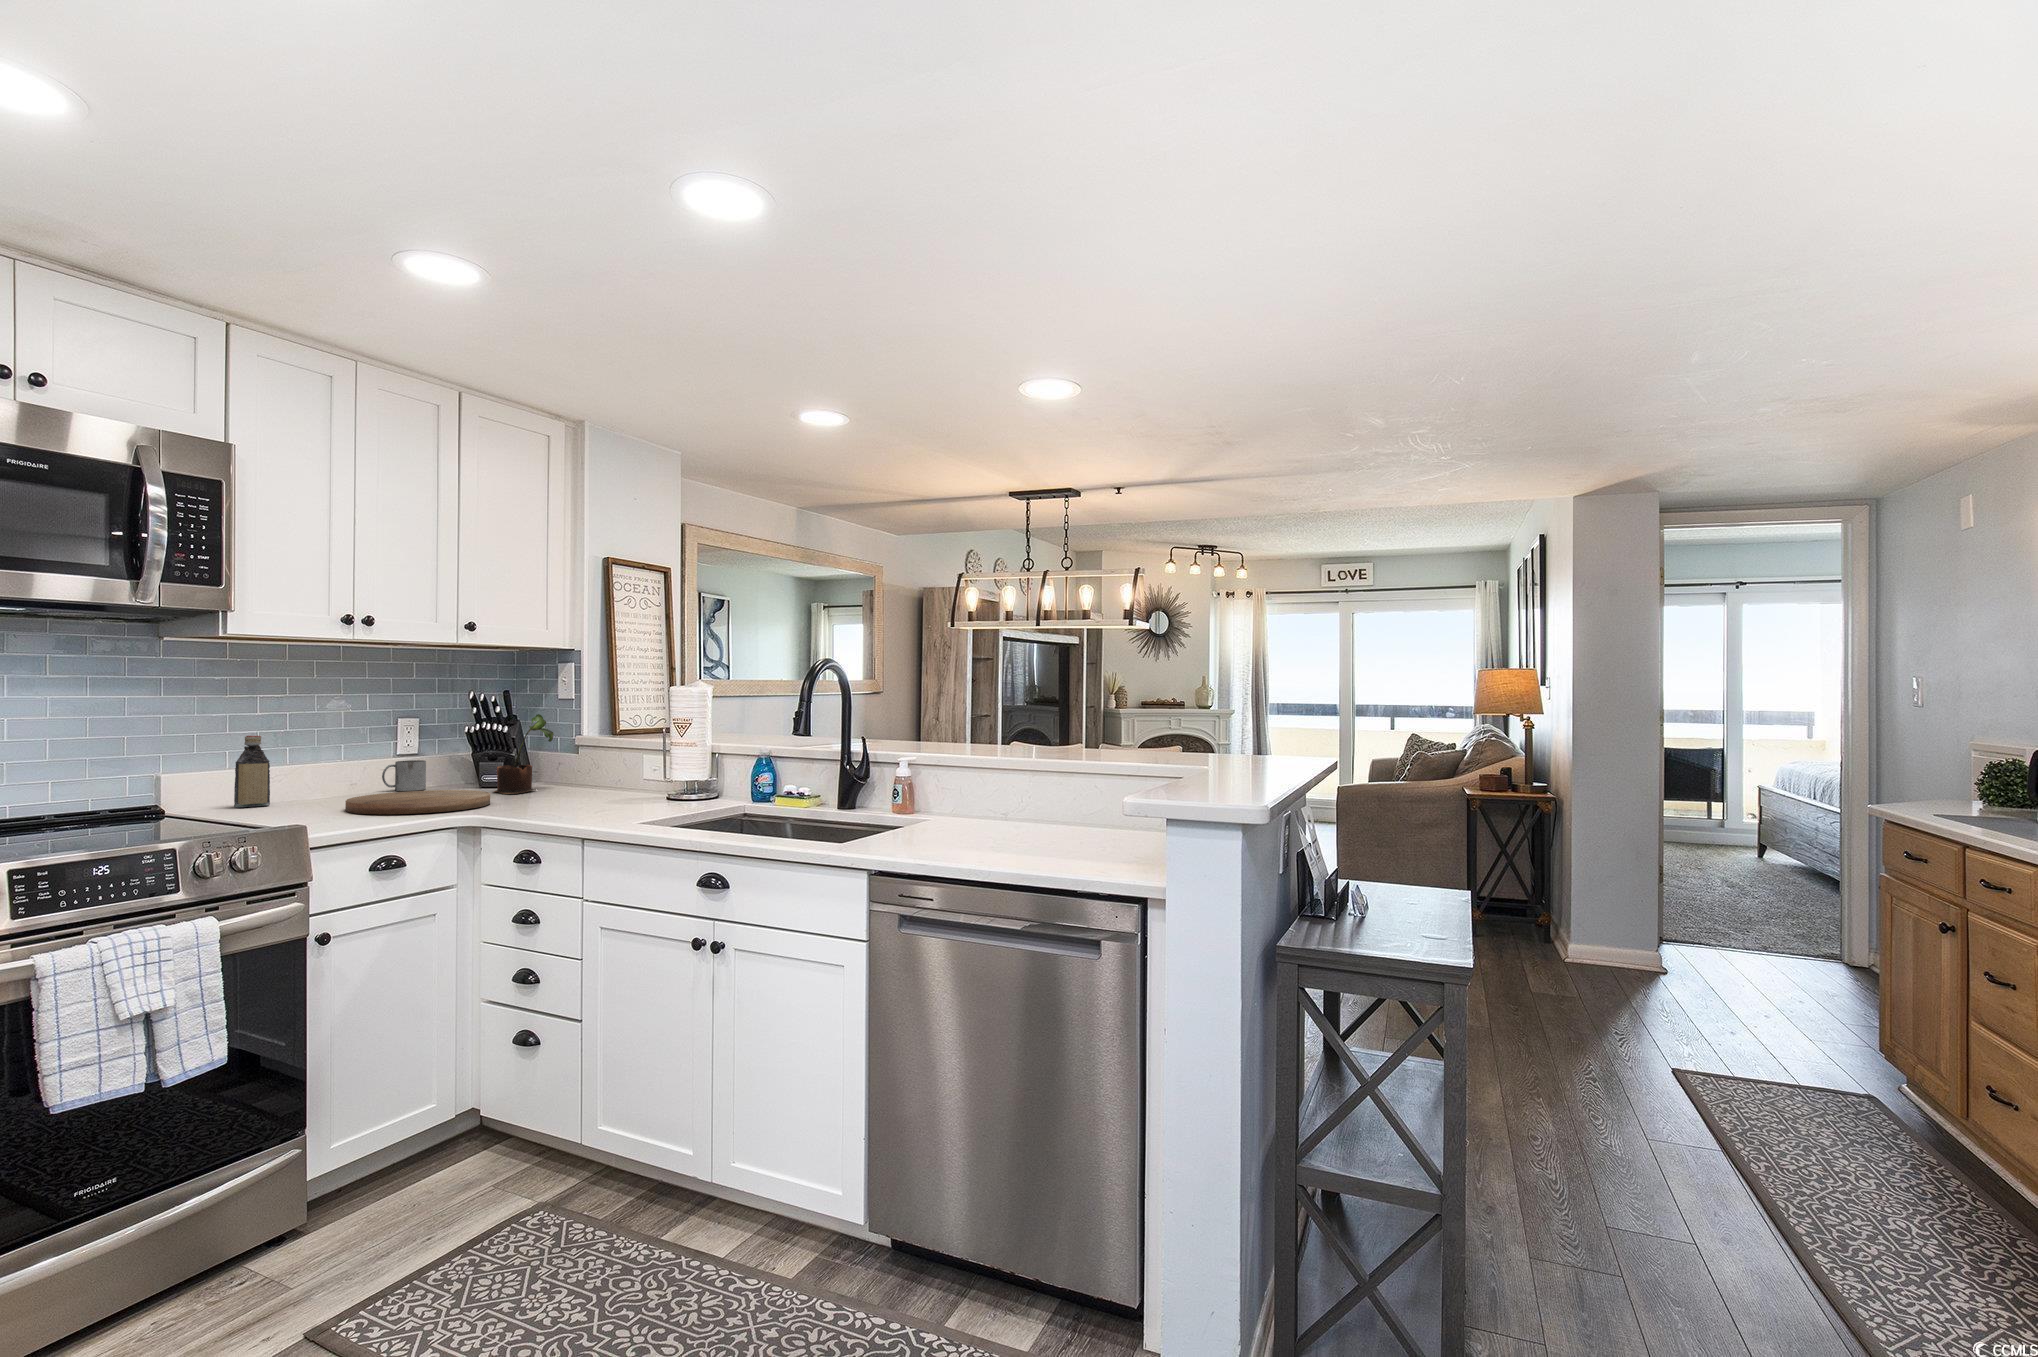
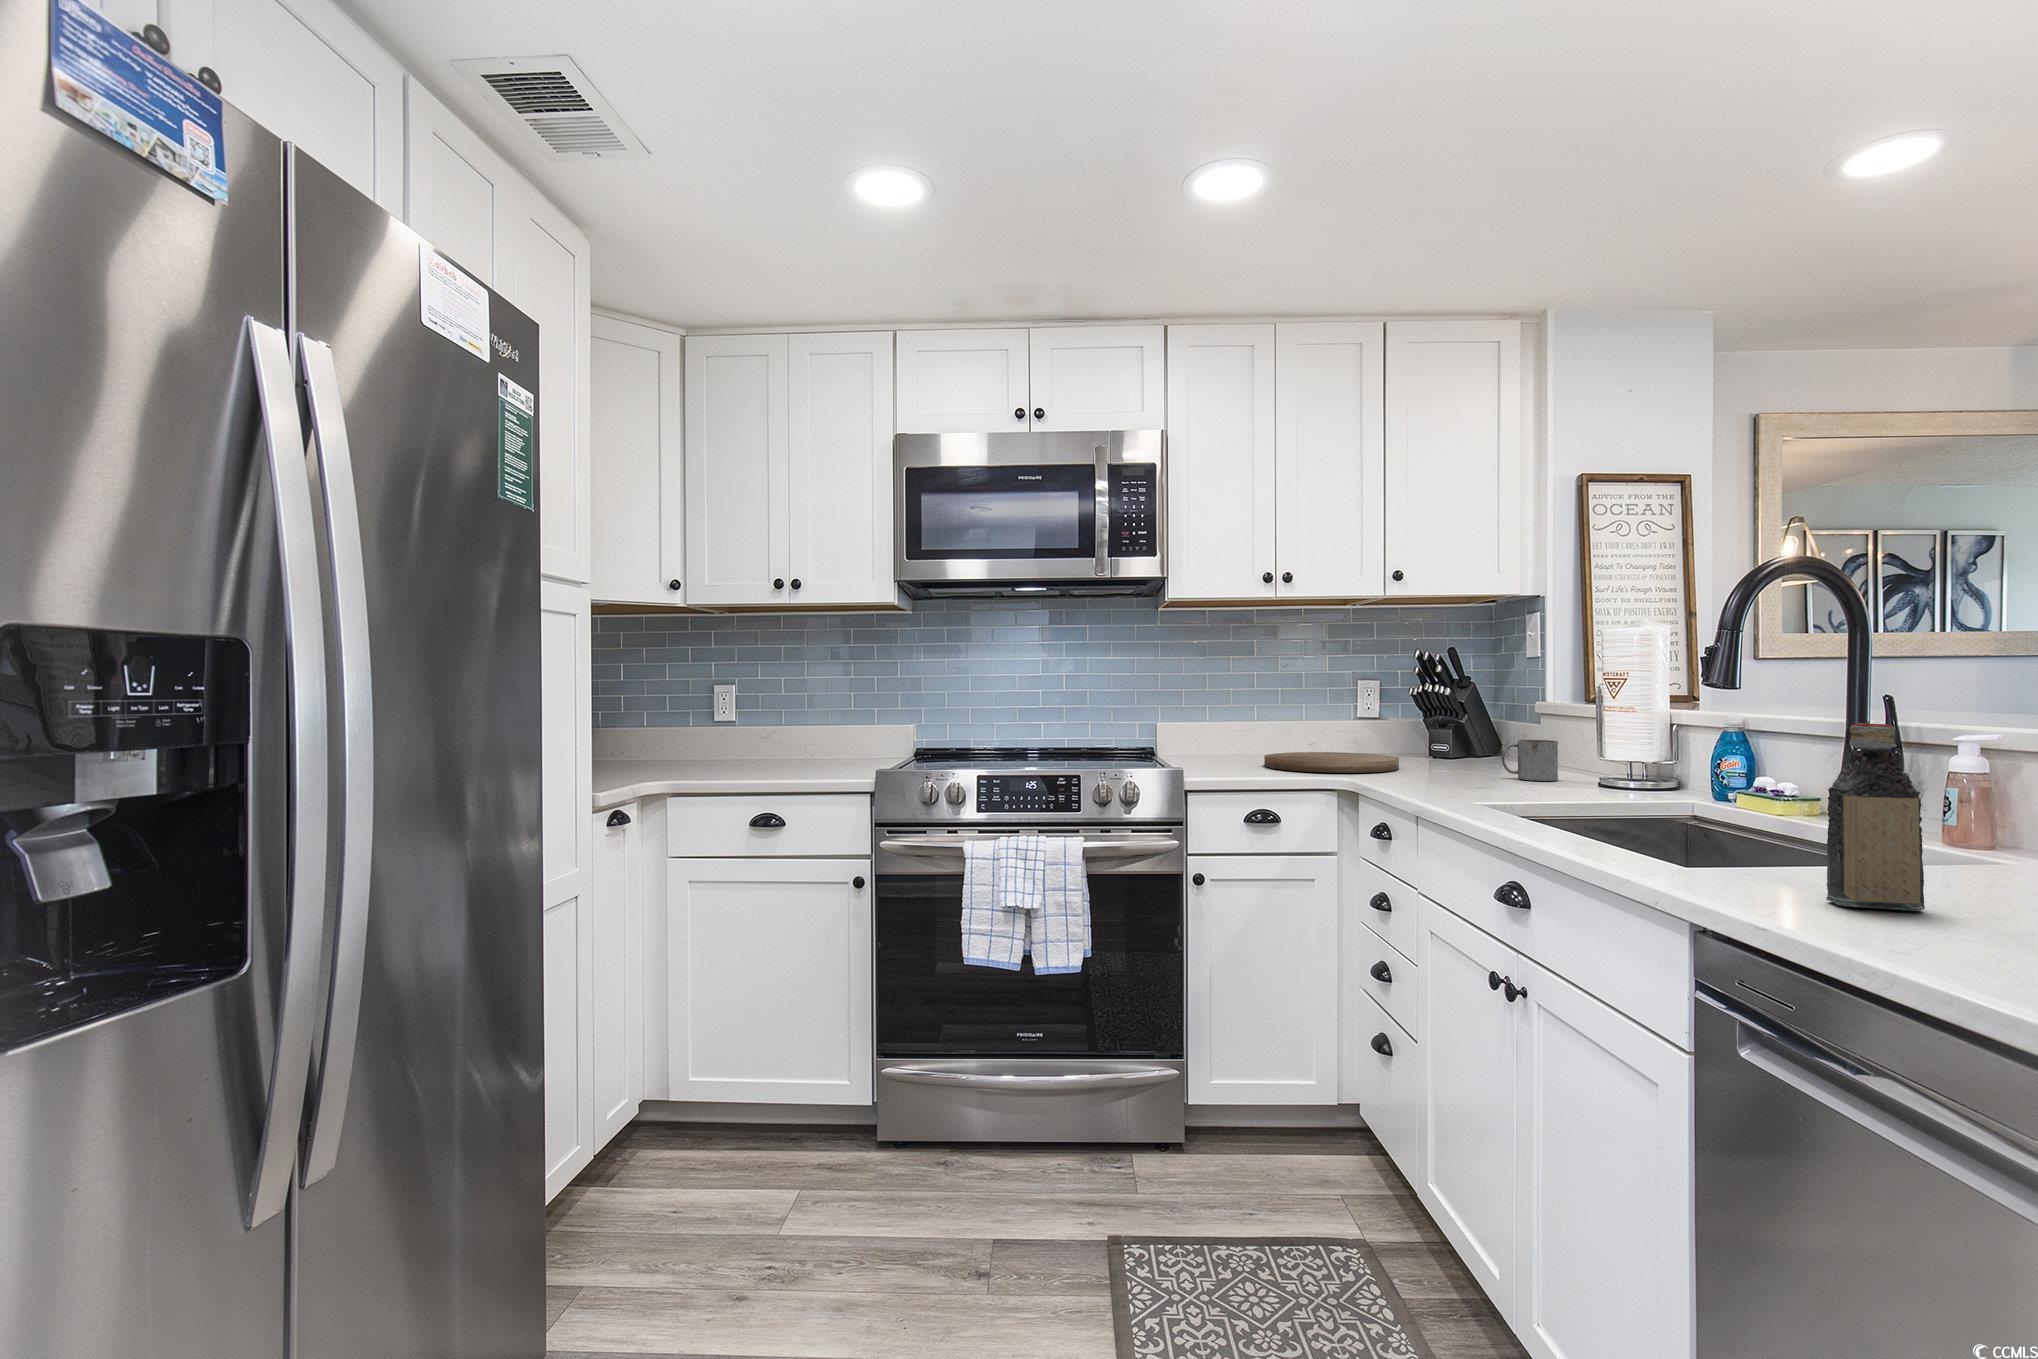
potted plant: present [495,714,554,794] -> none [1429,674,1502,765]
bottle: present [234,736,270,808] -> present [1826,723,1925,911]
mug: present [382,760,426,791] -> present [1502,740,1558,781]

